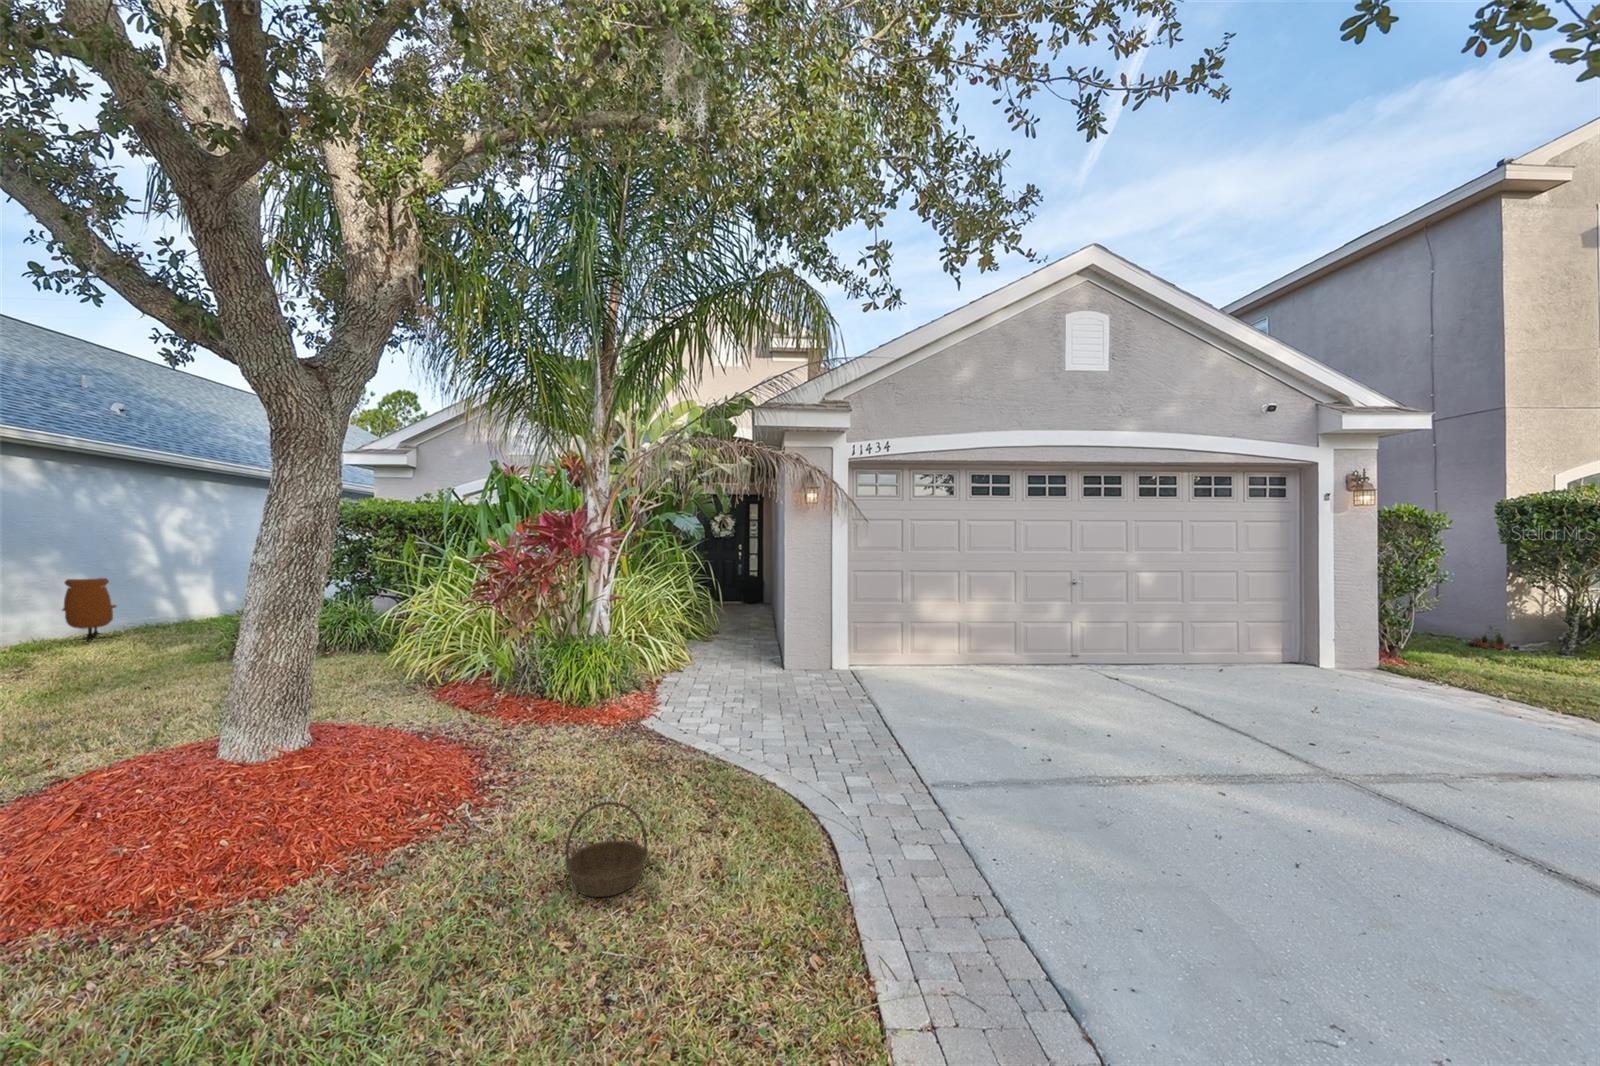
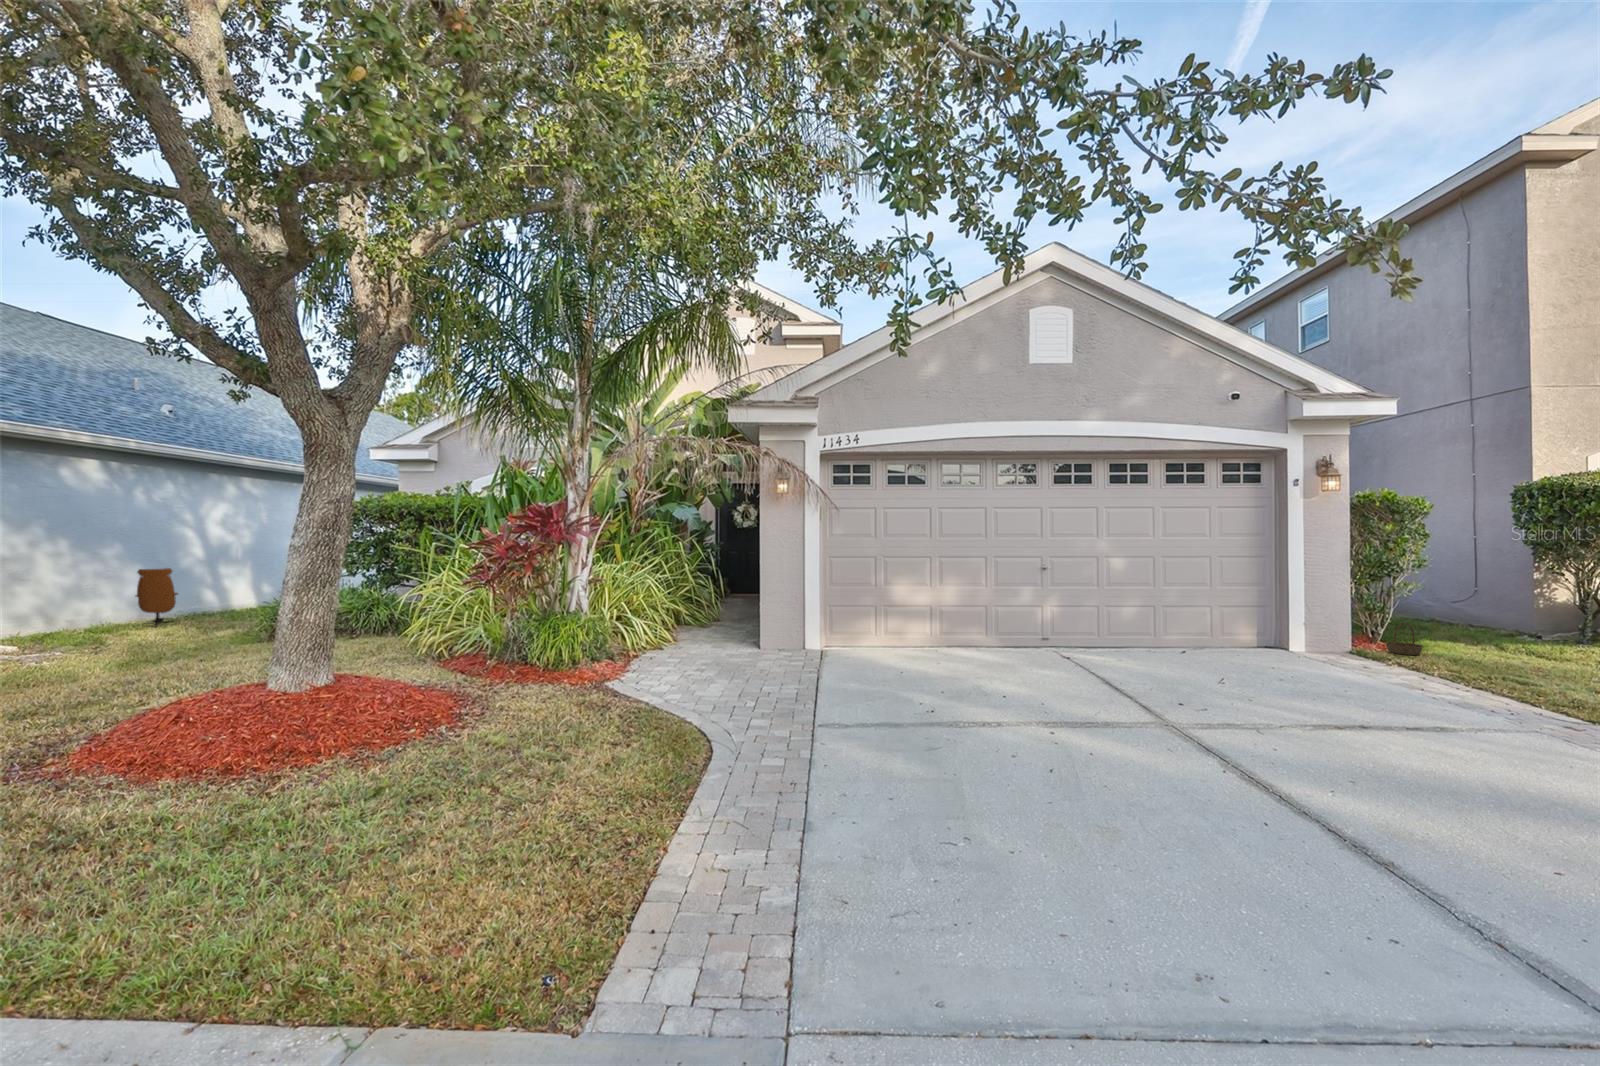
potted plant: present [1468,626,1505,649] -> none [1494,617,1531,643]
basket: present [565,802,648,897] -> present [1386,623,1423,655]

